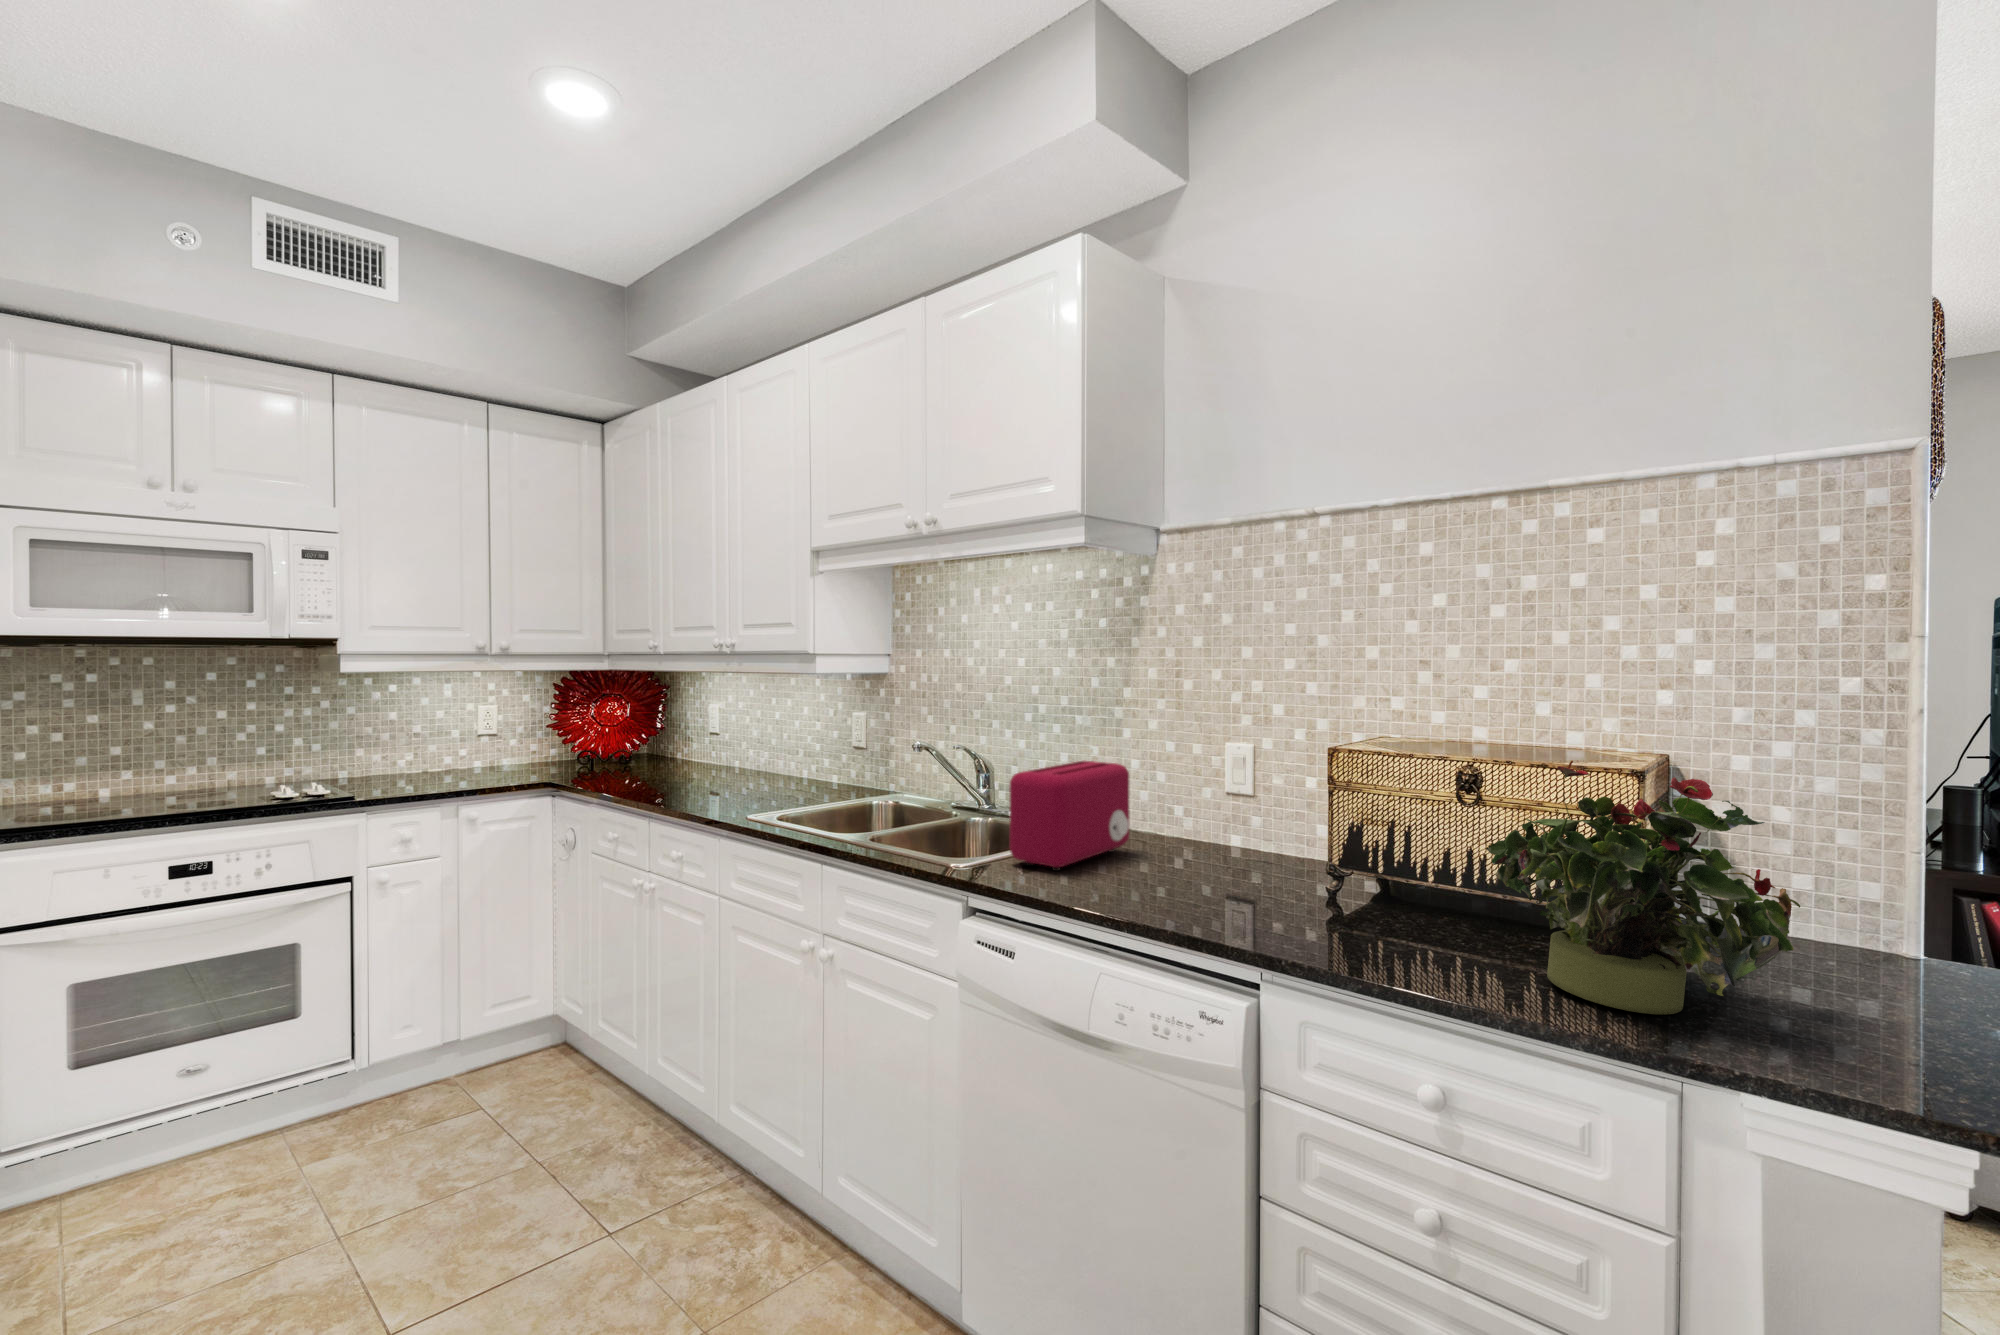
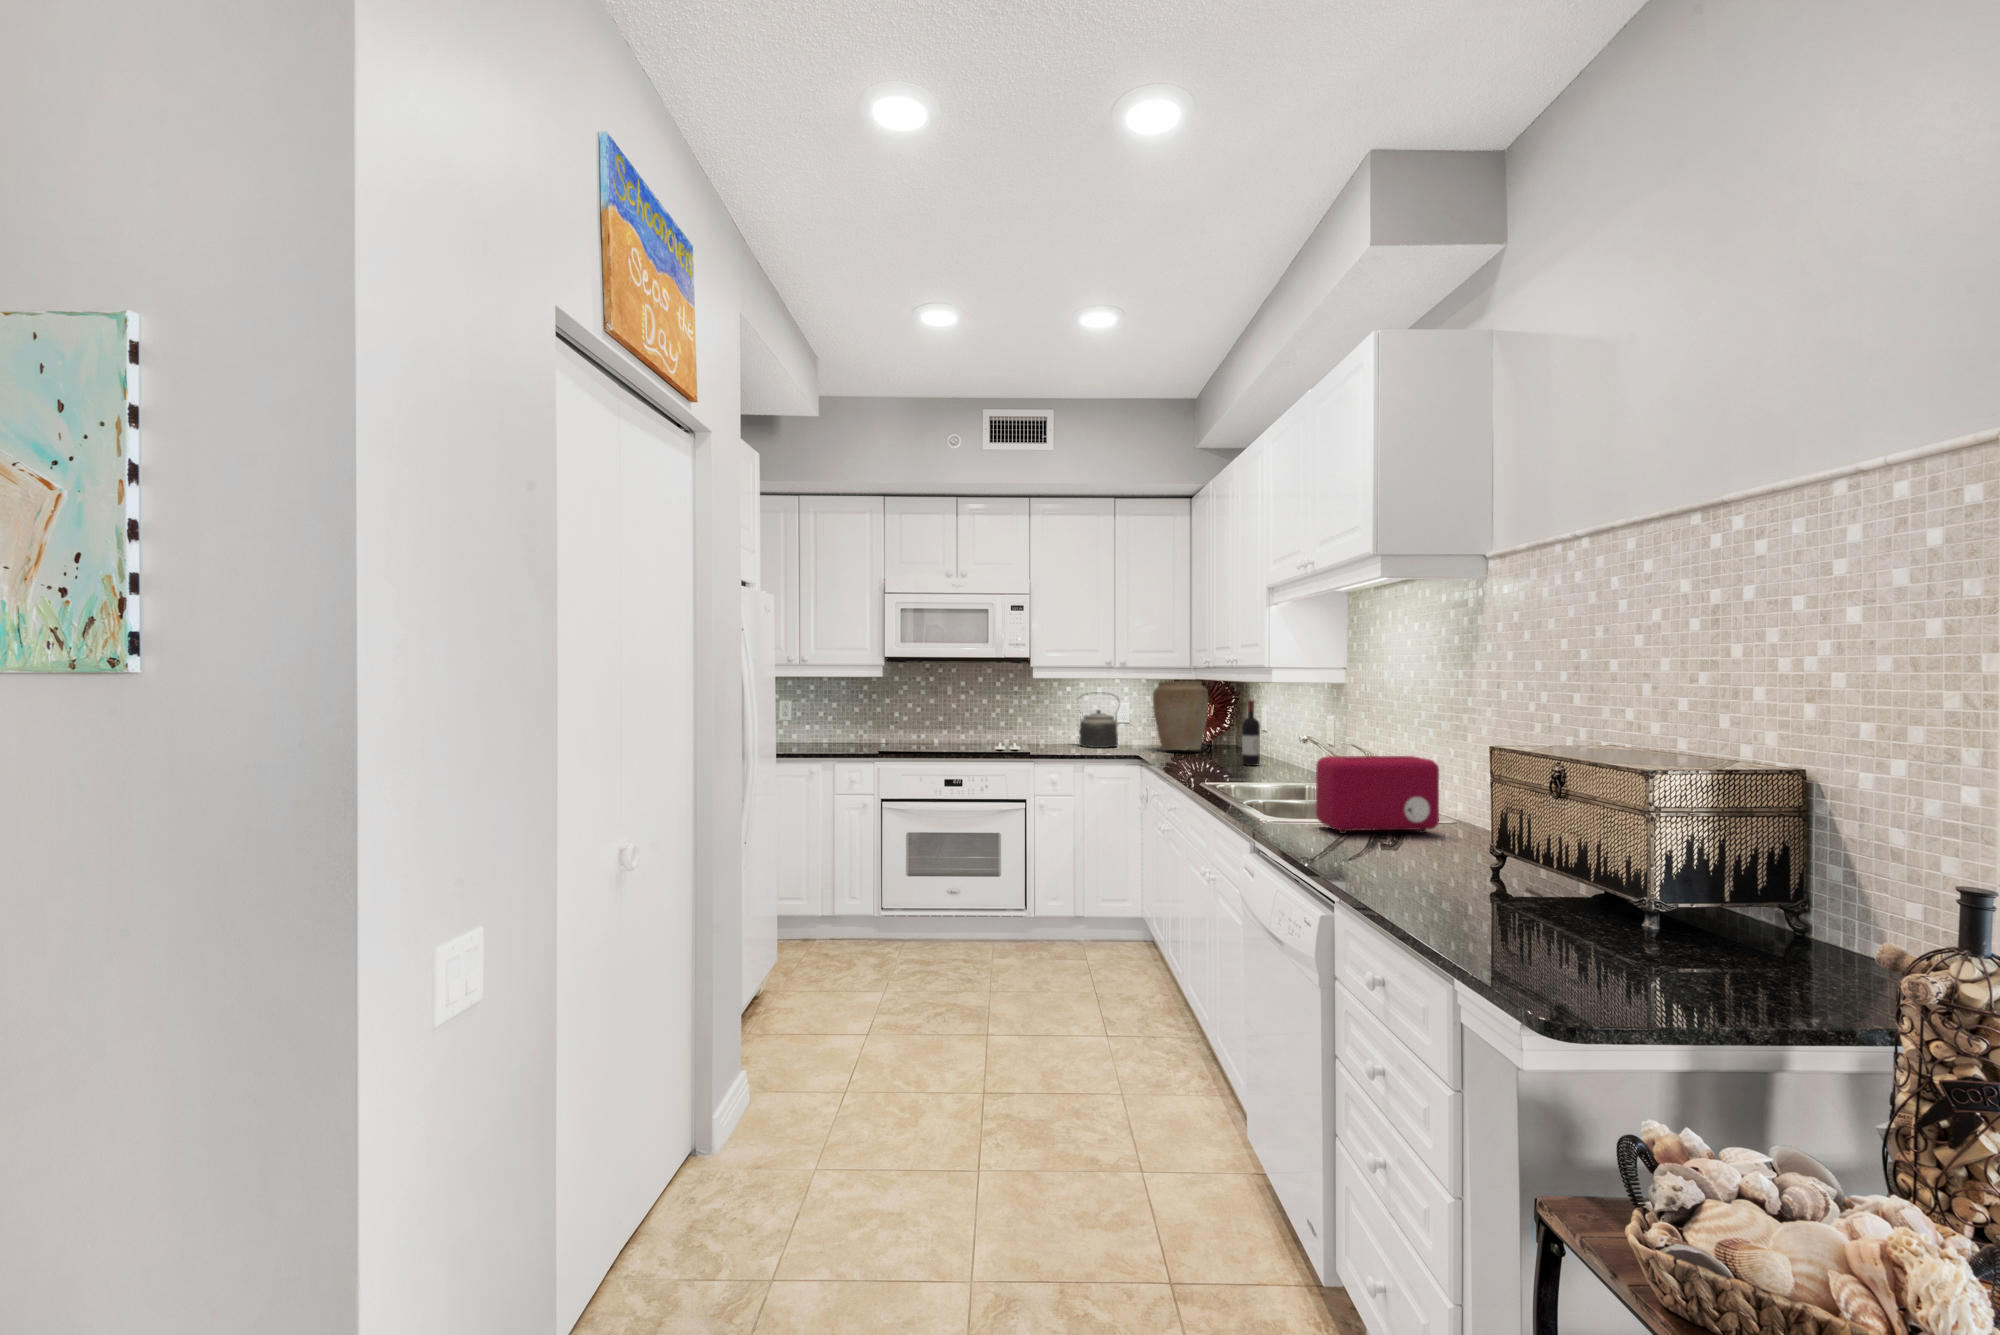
vase: none [545,673,626,769] -> present [1153,681,1208,750]
kettle: none [394,692,484,776] -> present [1078,692,1118,748]
wine bottle: none [707,697,730,781] -> present [1242,700,1260,766]
potted plant: present [1486,761,1800,1015] -> none [1450,753,1704,954]

